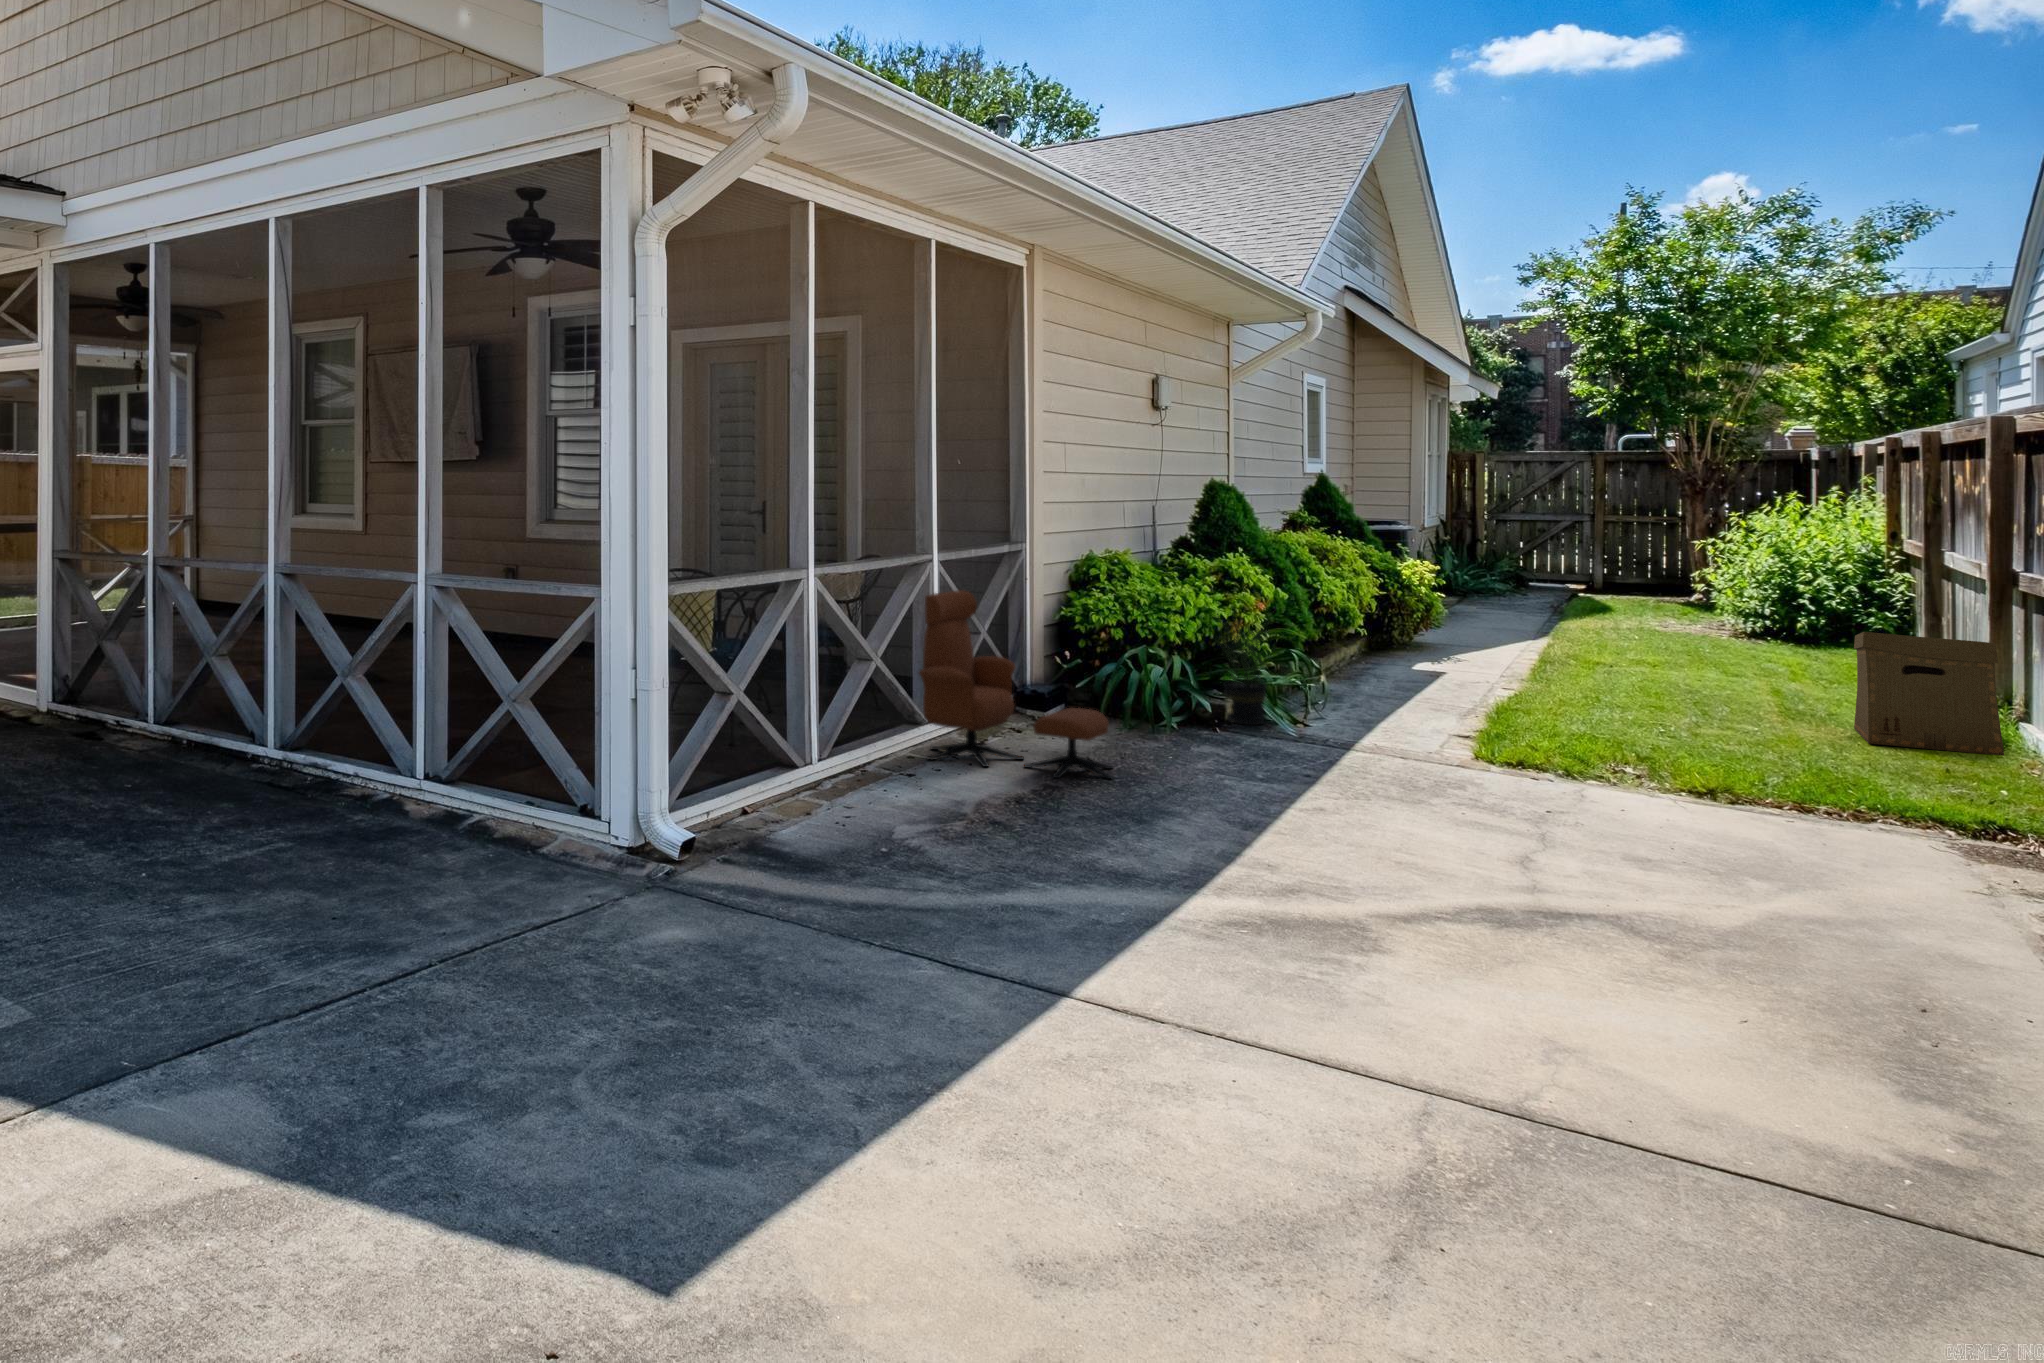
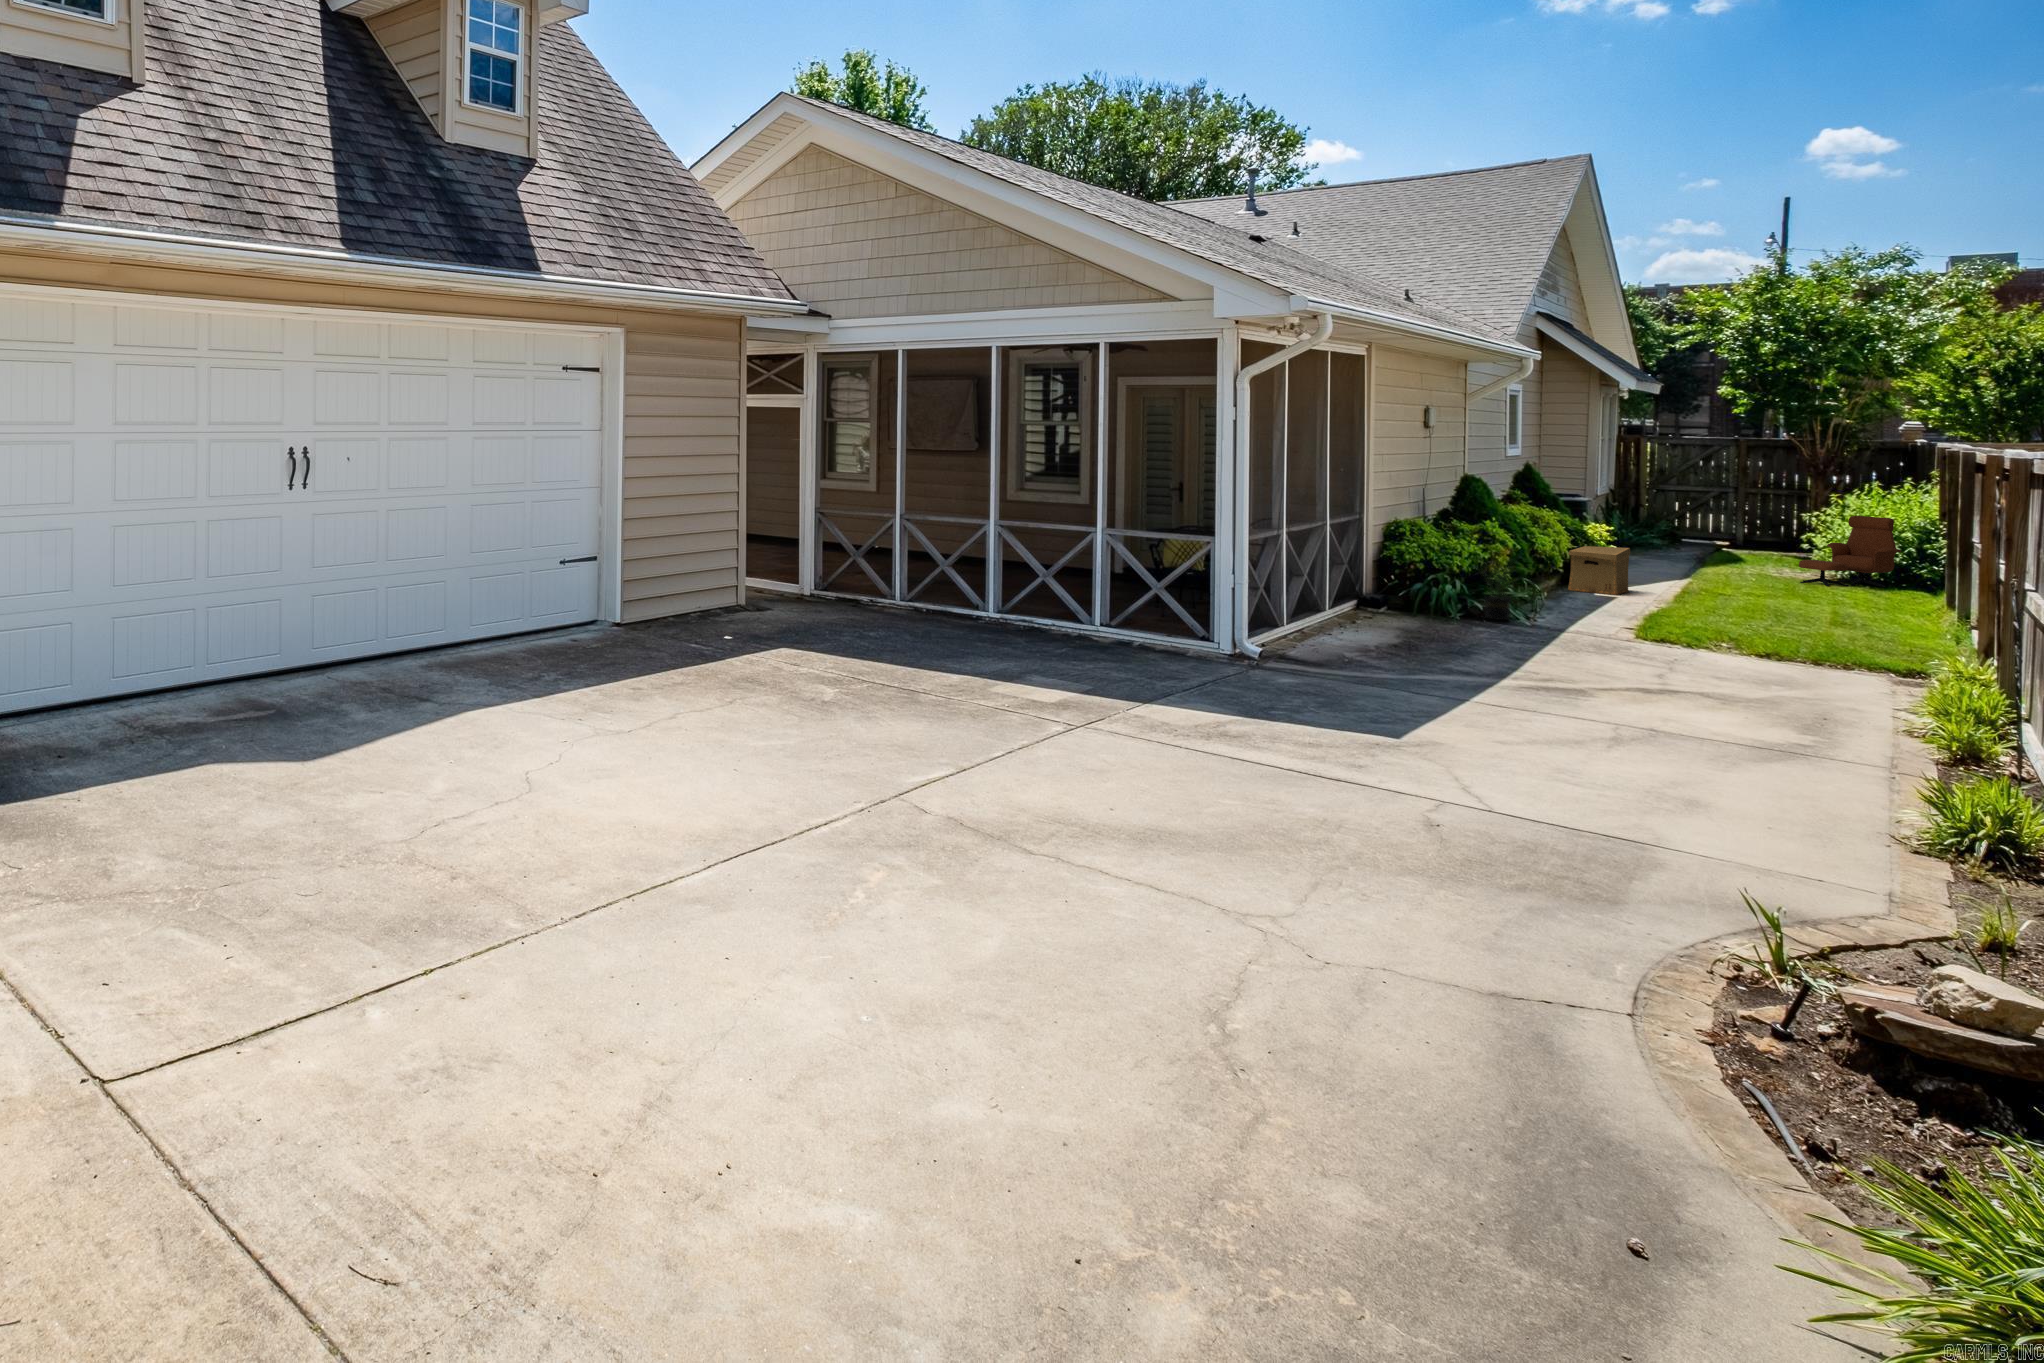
lounge chair: present [919,590,1112,779] -> present [1799,516,1901,587]
cardboard box: present [1854,632,2004,756] -> present [1568,546,1631,595]

